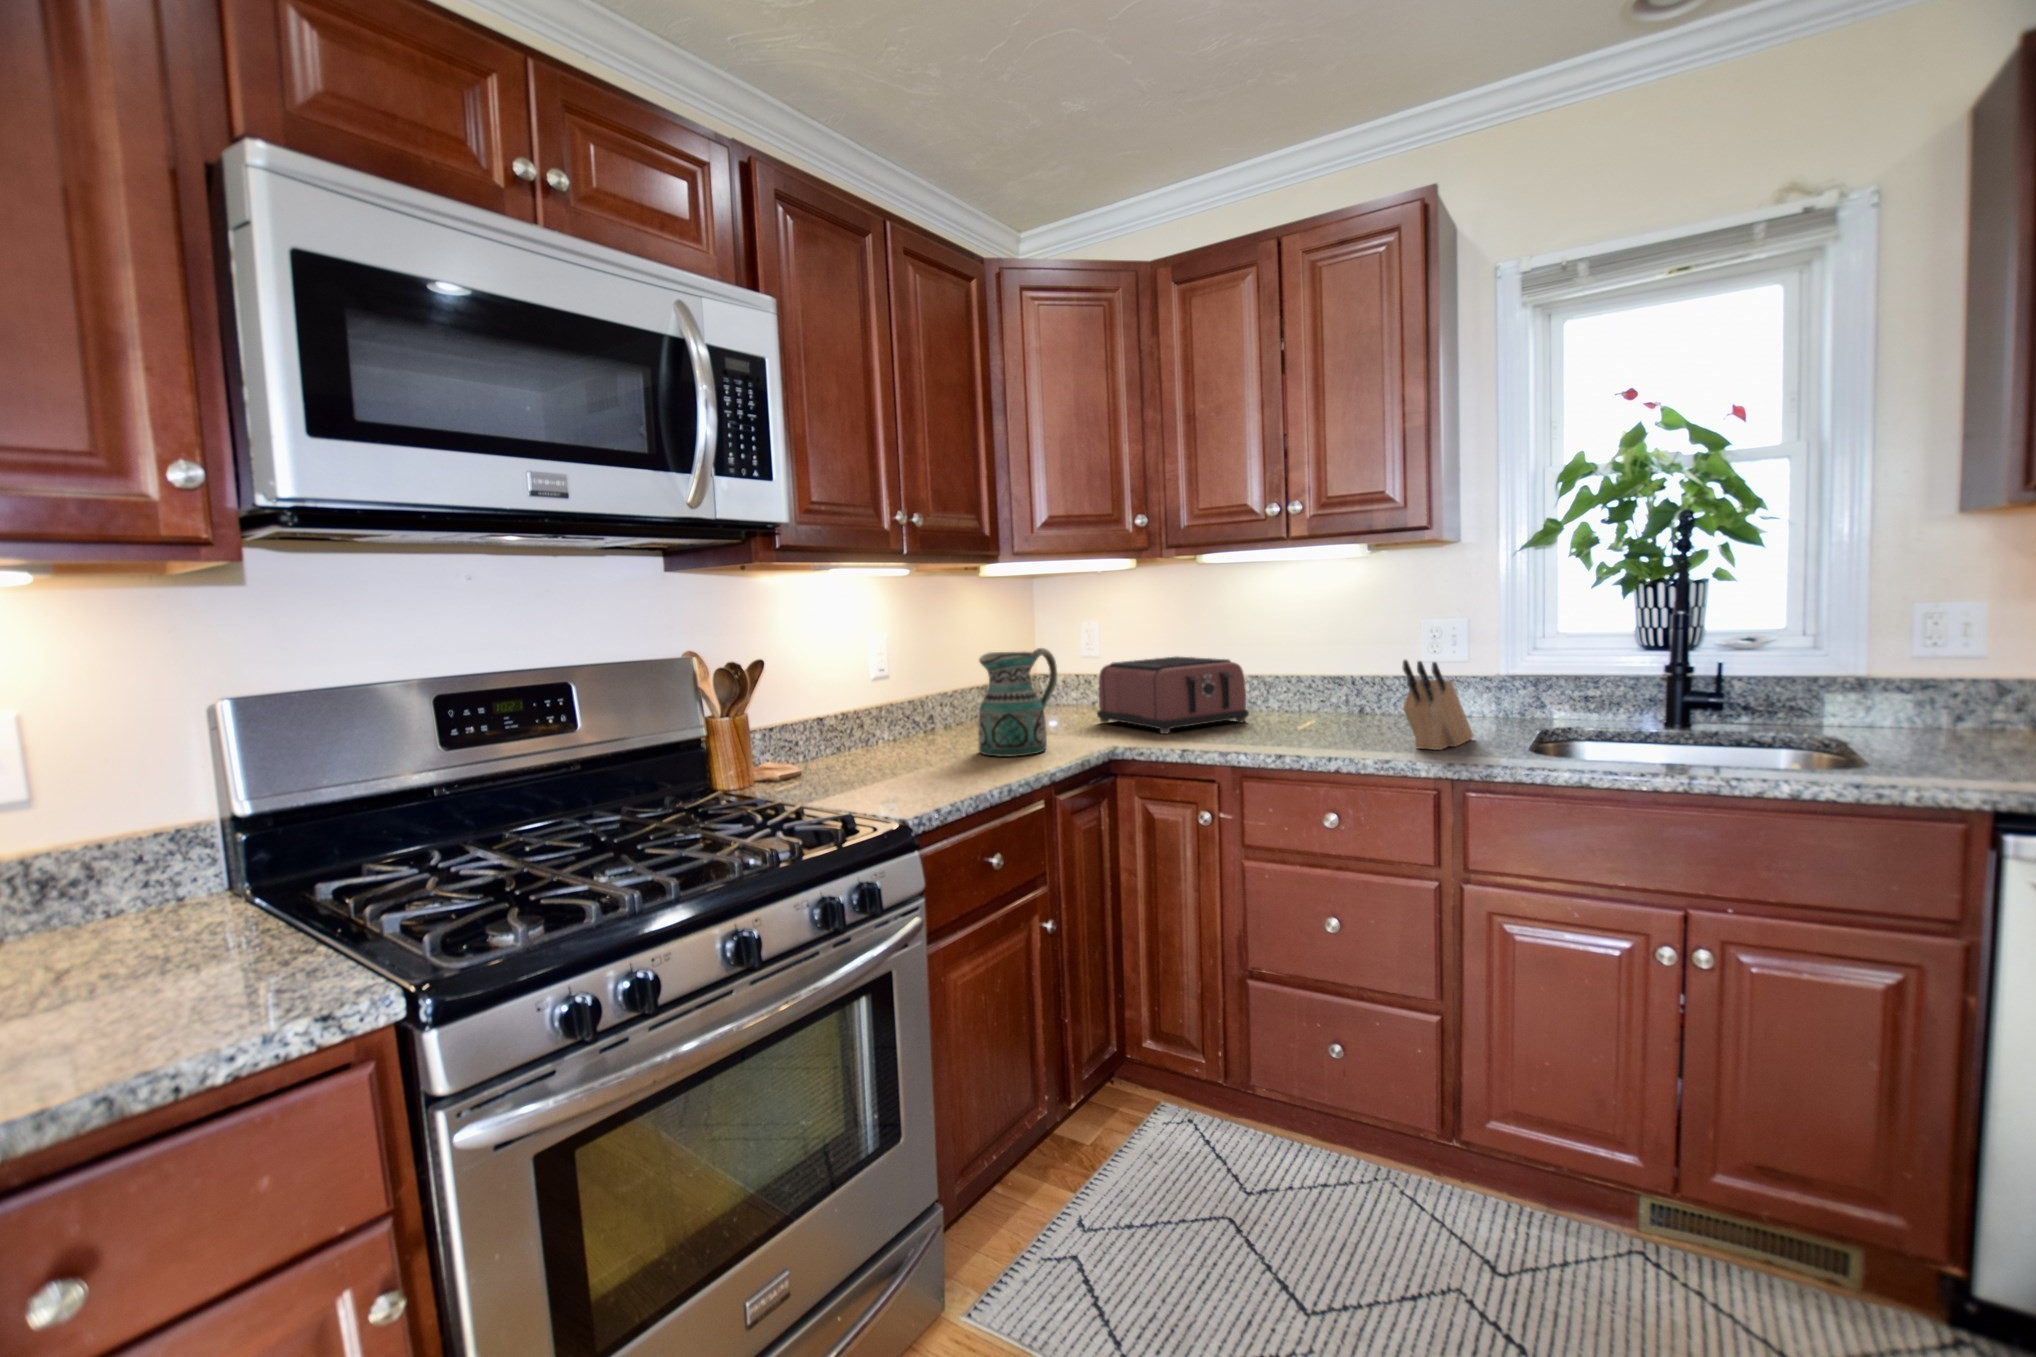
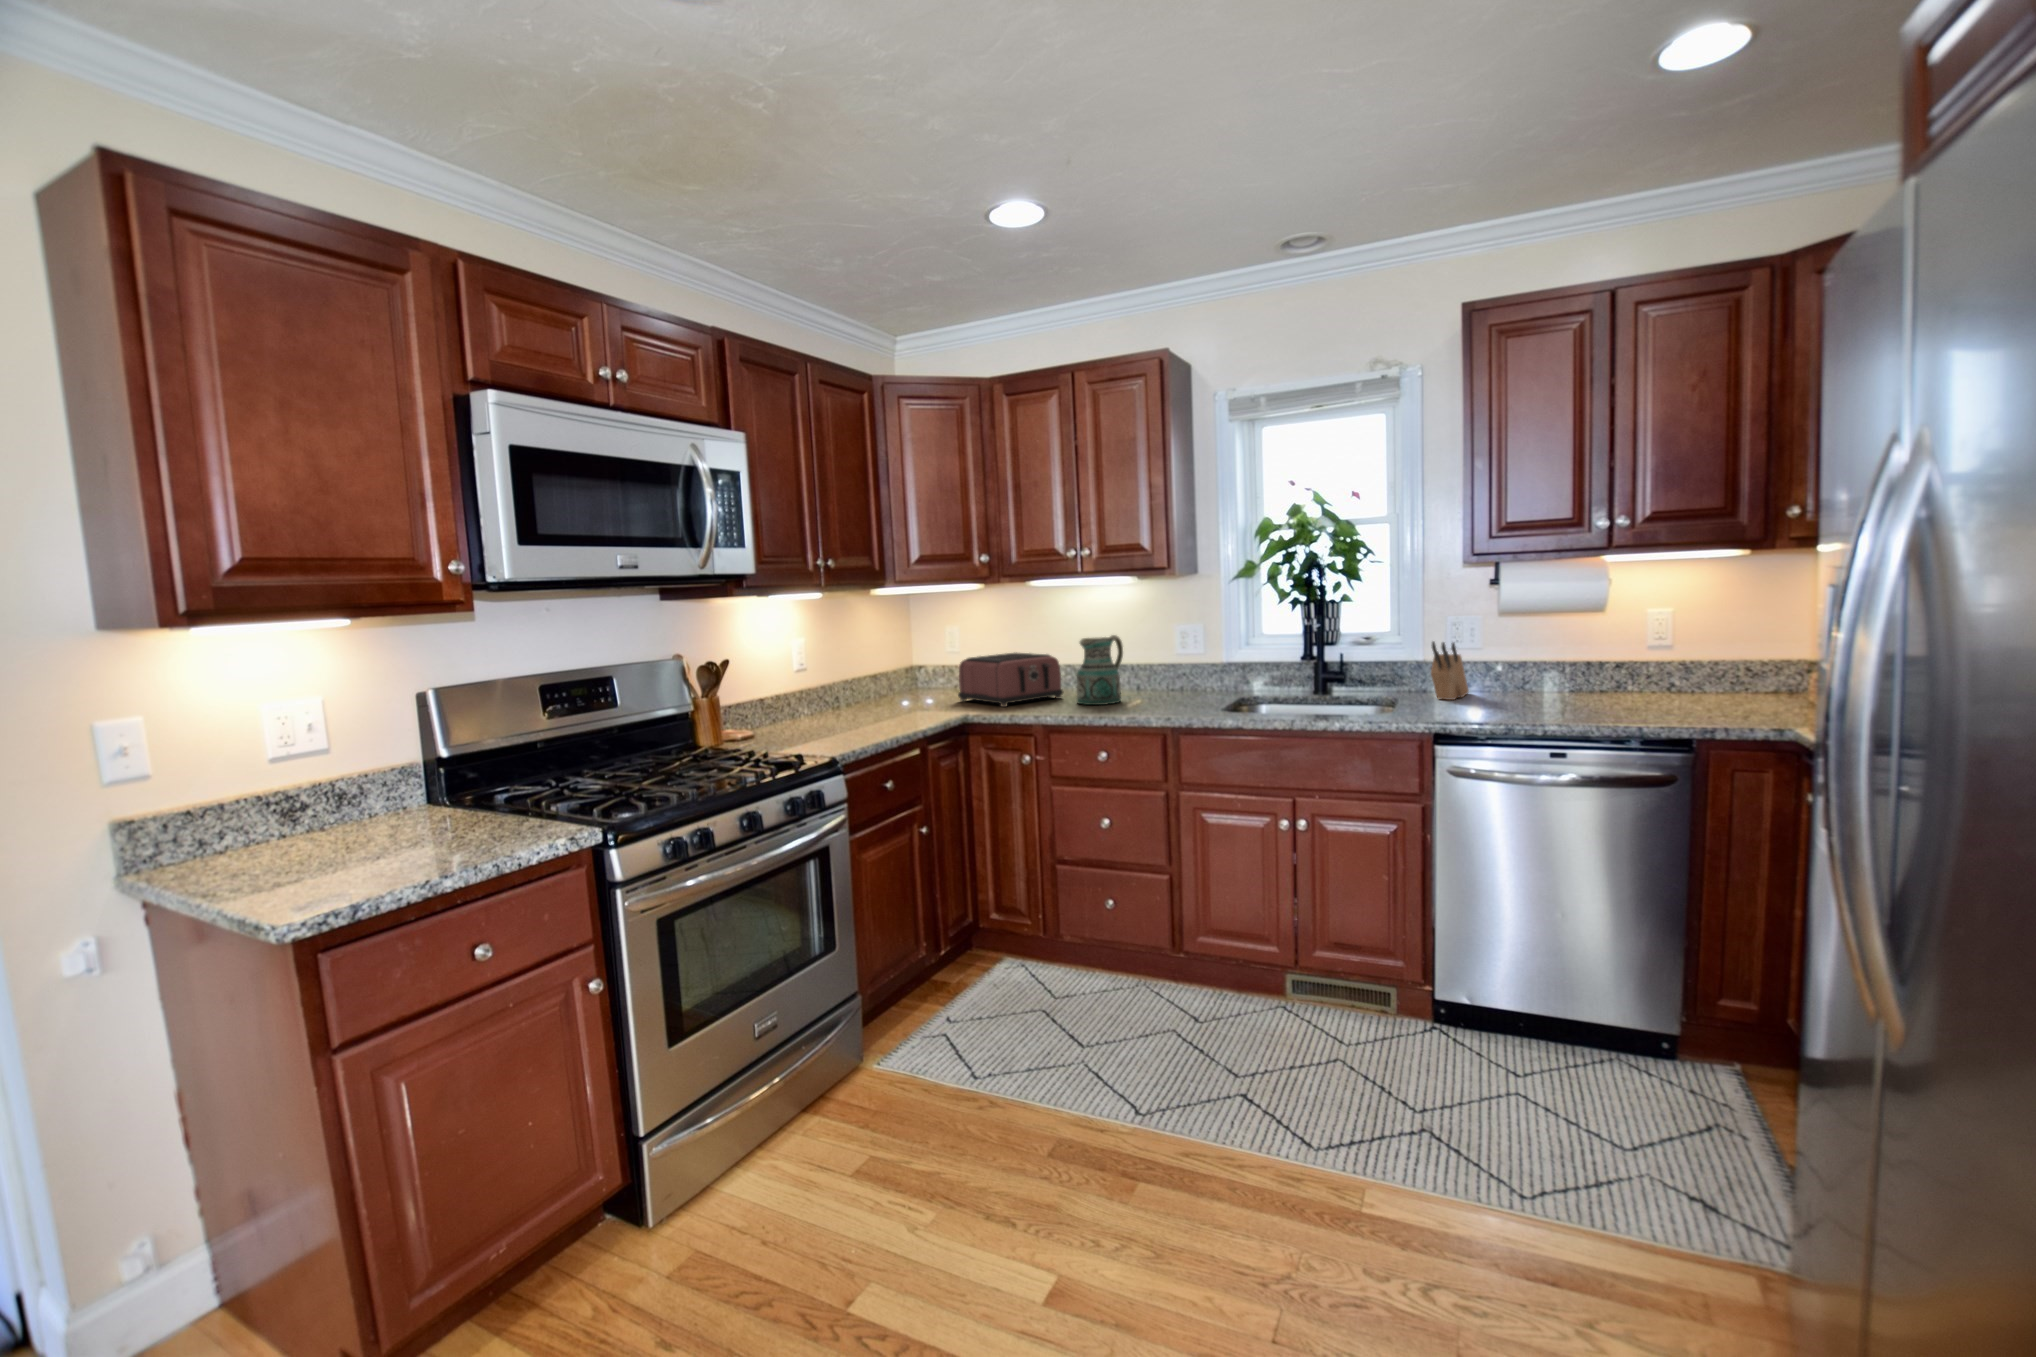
ceramic pitcher: present [978,648,1057,756] -> present [1077,635,1123,705]
knife block: present [1403,660,1473,750] -> present [1431,642,1469,700]

